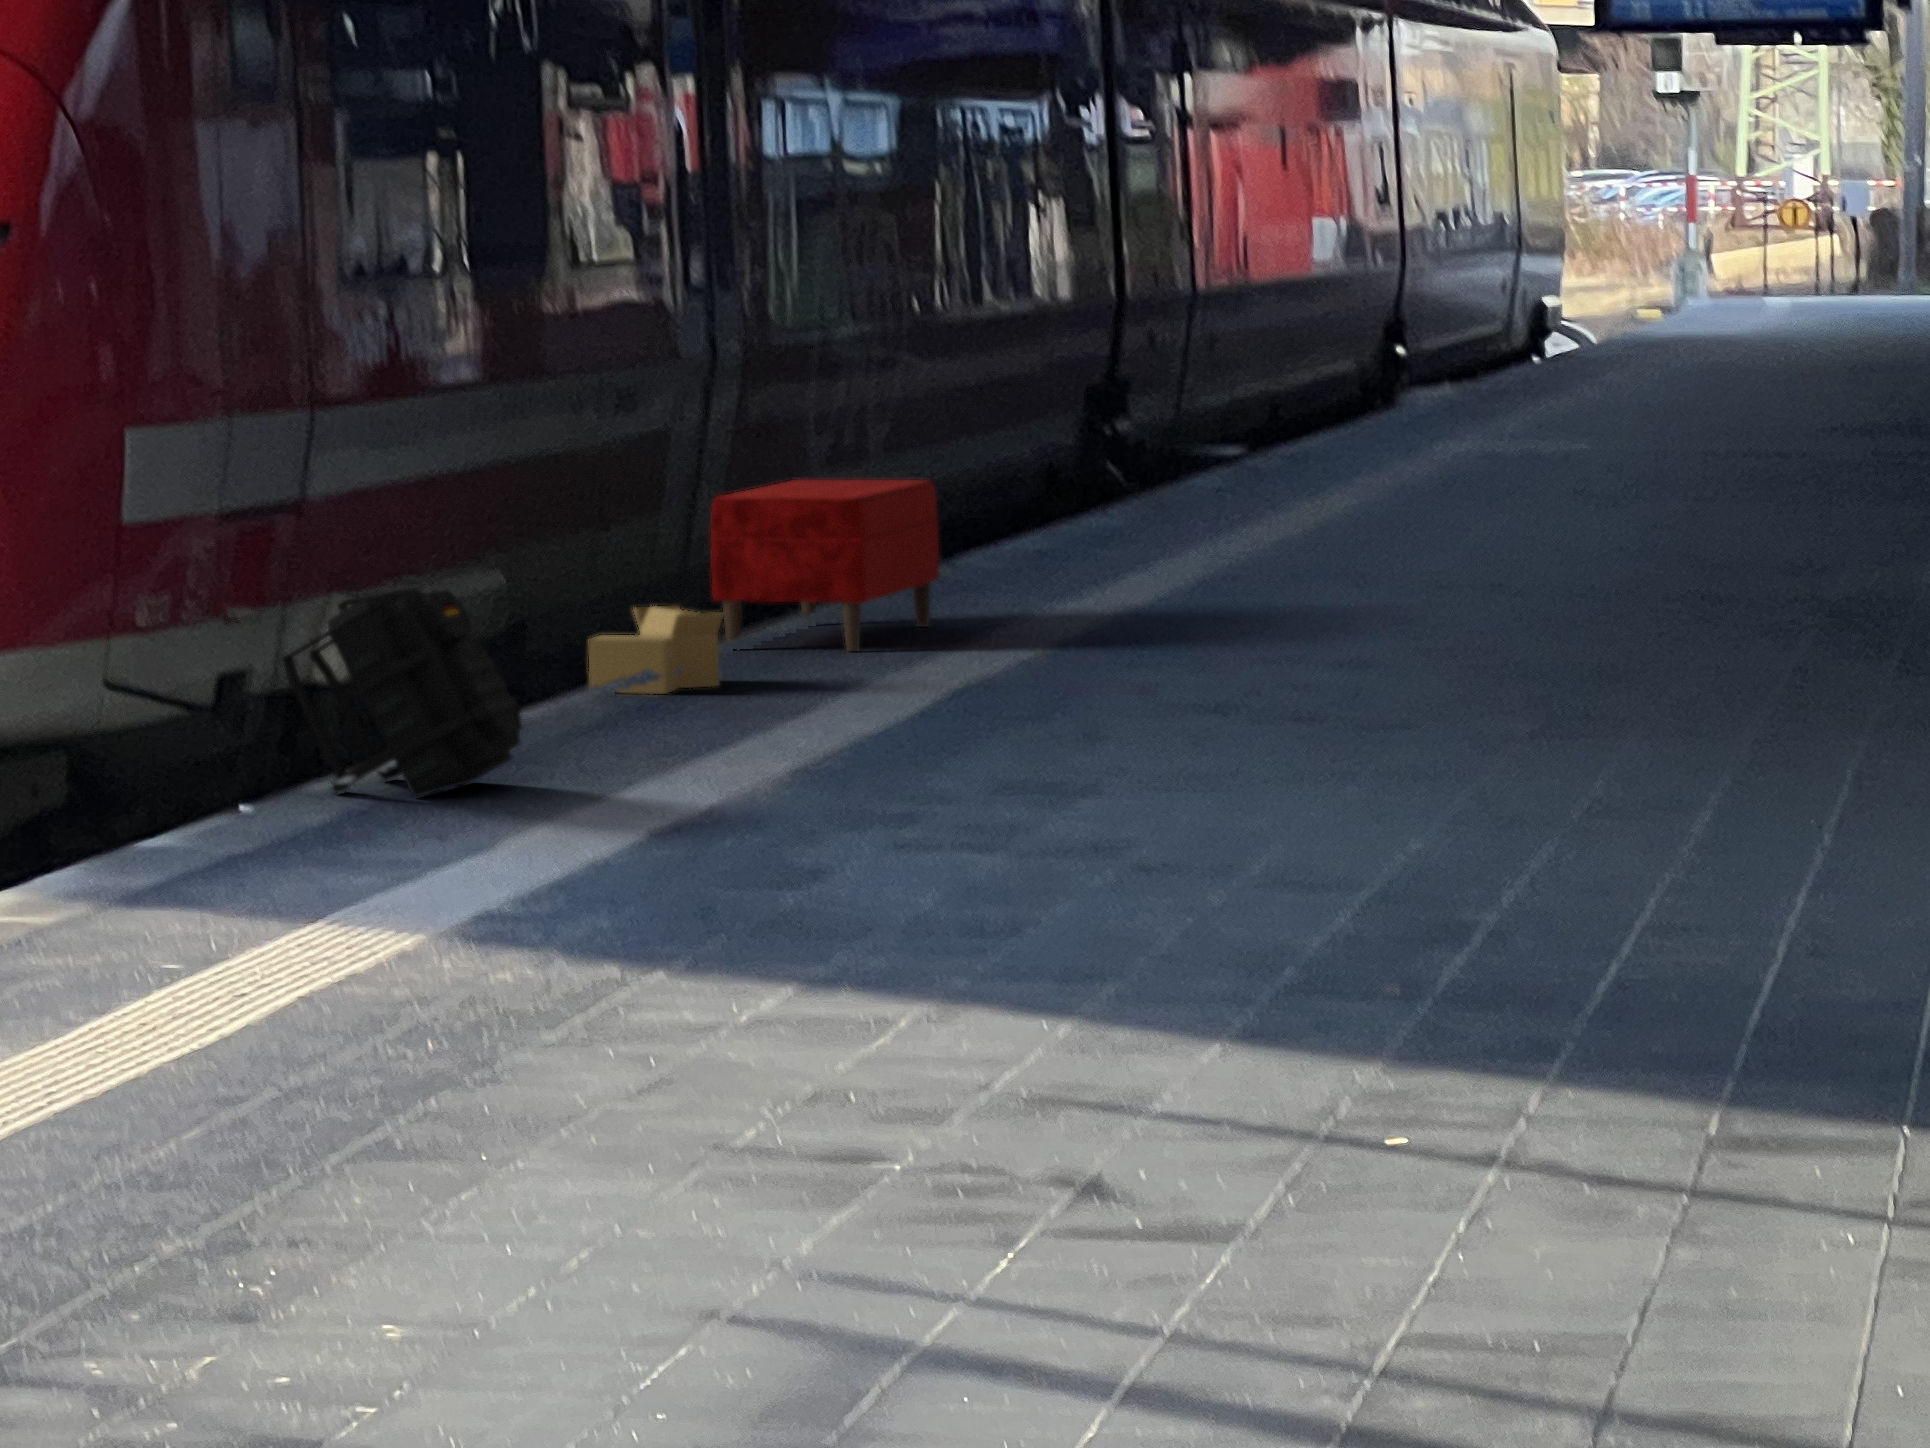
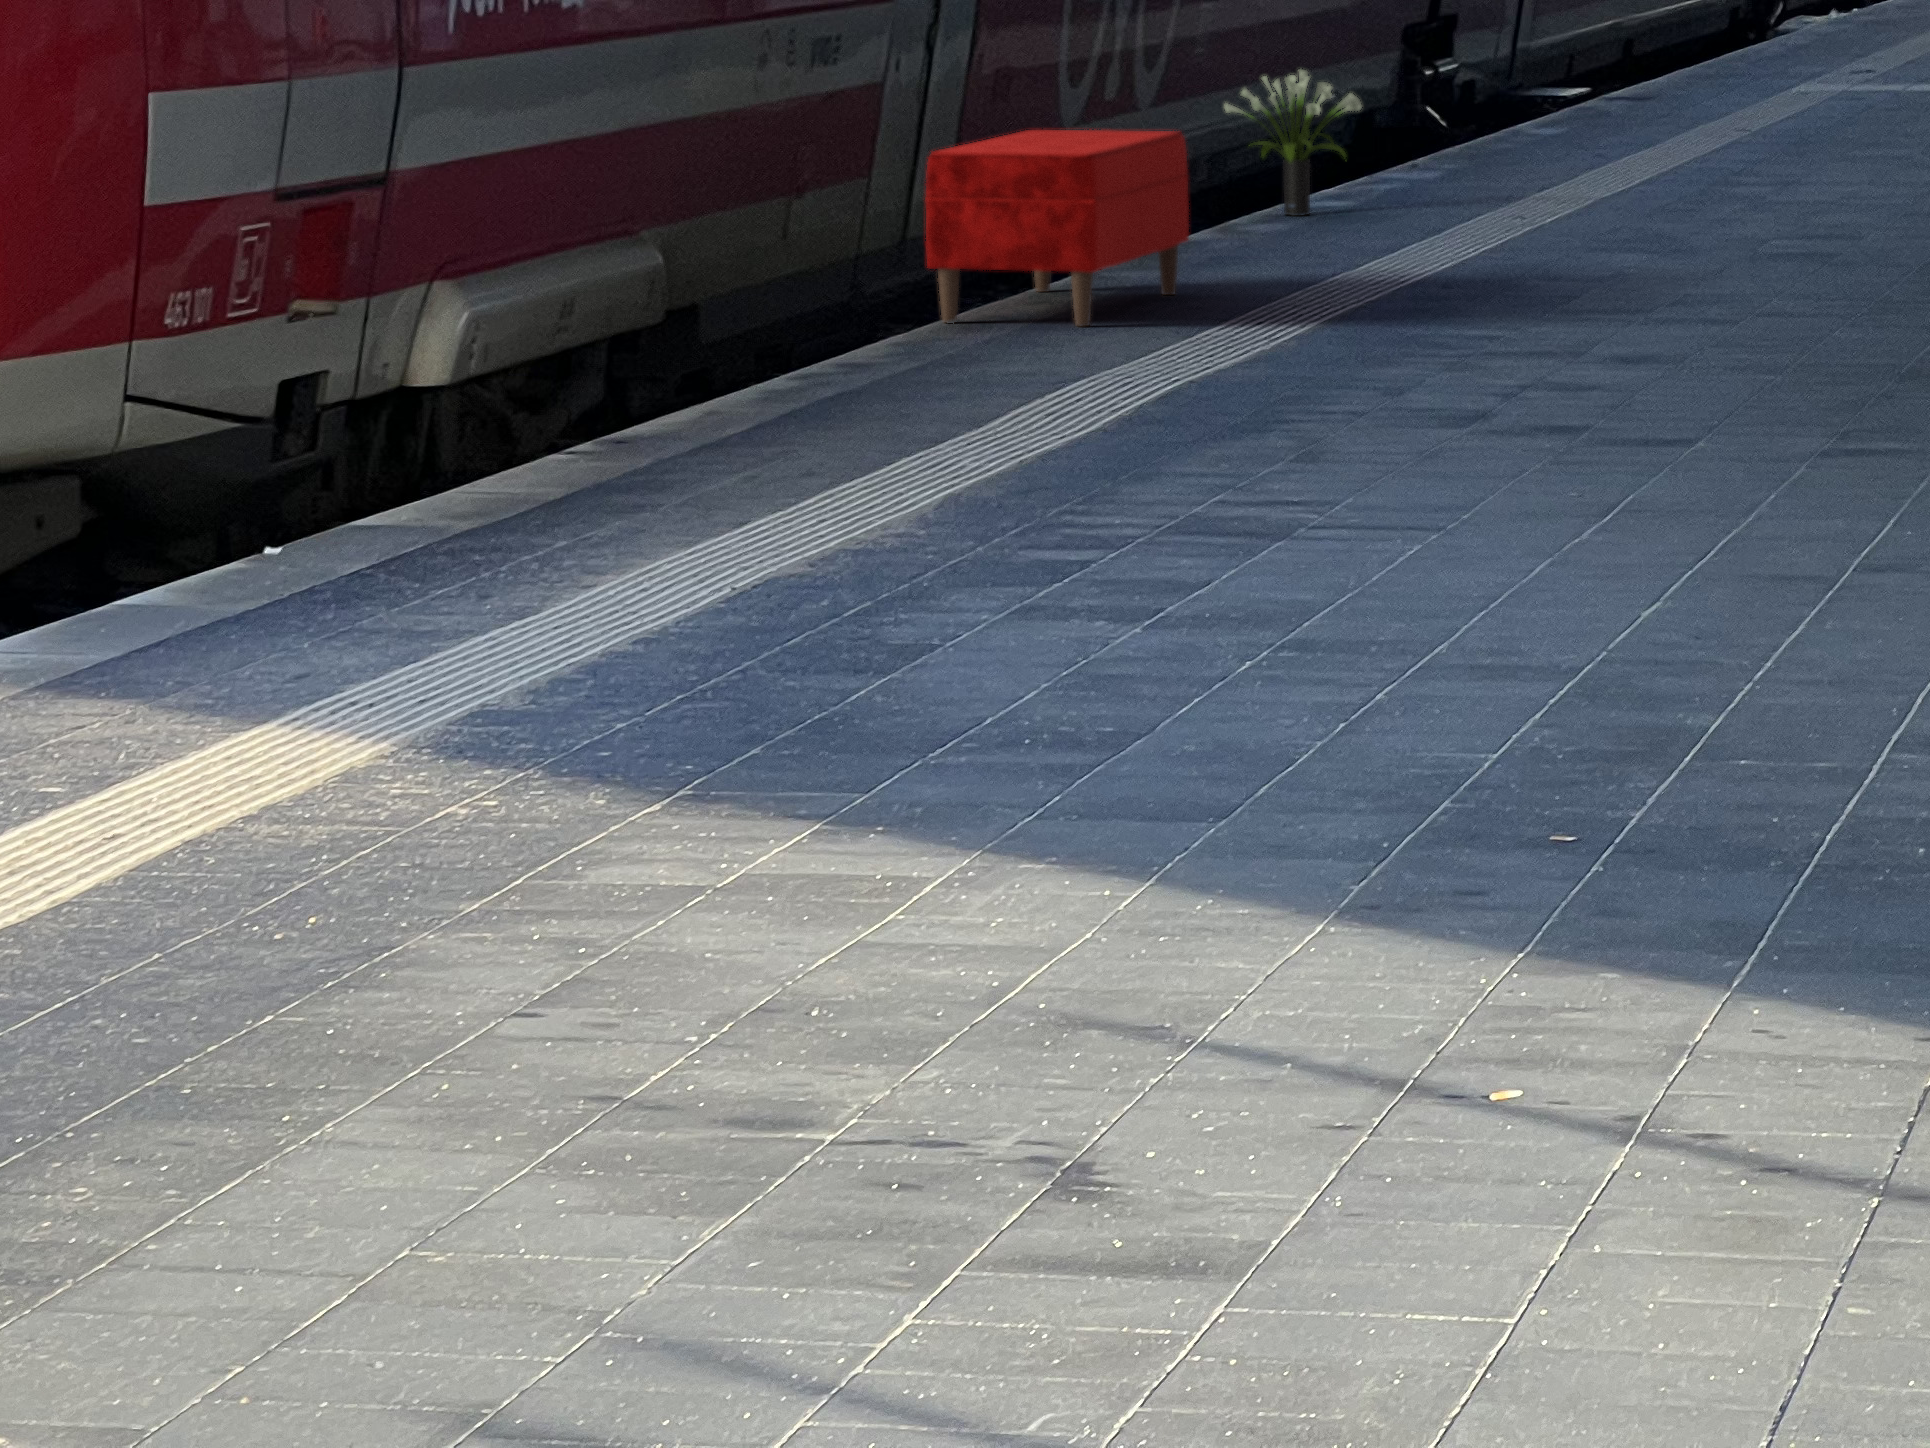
potted plant: none [955,430,1080,564] -> present [1224,70,1361,216]
backpack: present [282,588,522,796] -> none [367,275,648,524]
cardboard box: present [589,605,724,694] -> none [769,278,925,381]

